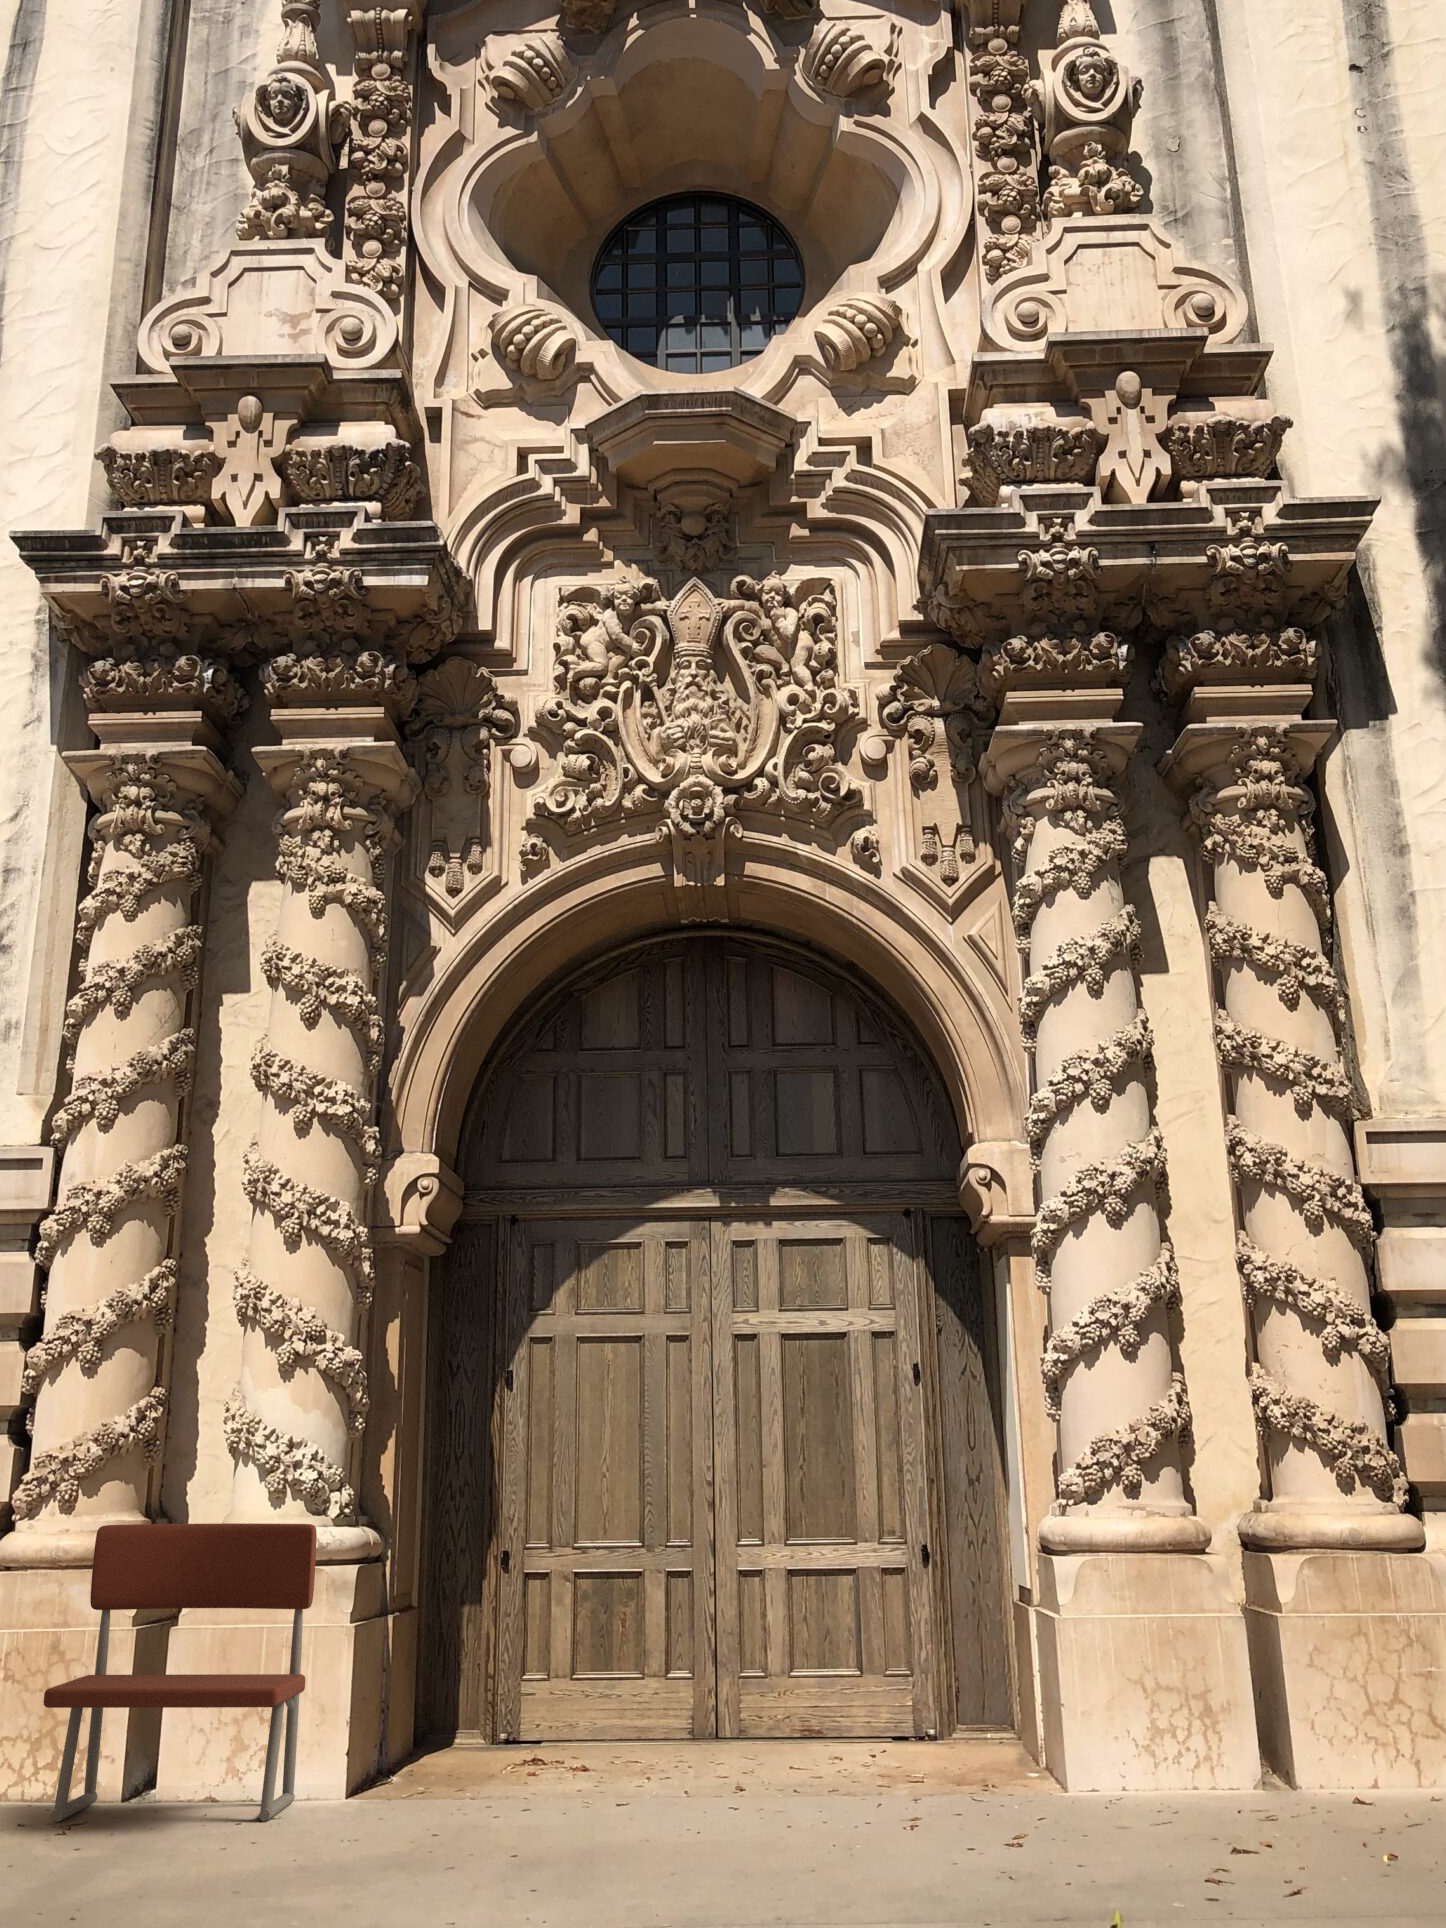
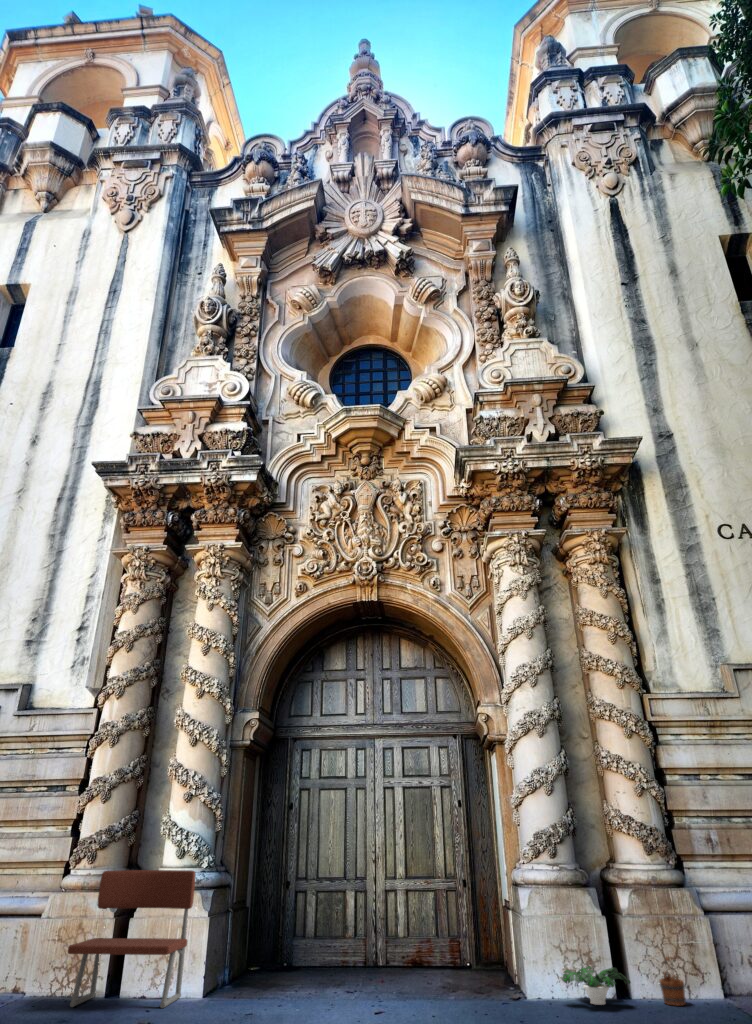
wooden bucket: none [1363,1705,1419,1804] -> present [659,958,686,1006]
potted plant: none [1153,1725,1301,1804] -> present [563,966,630,1005]

